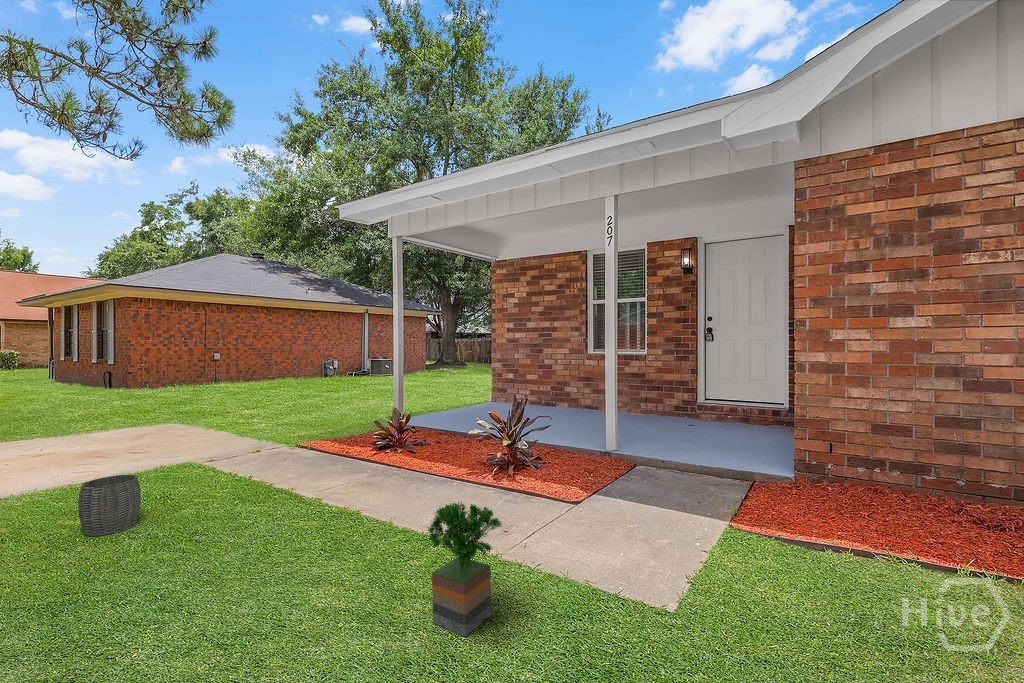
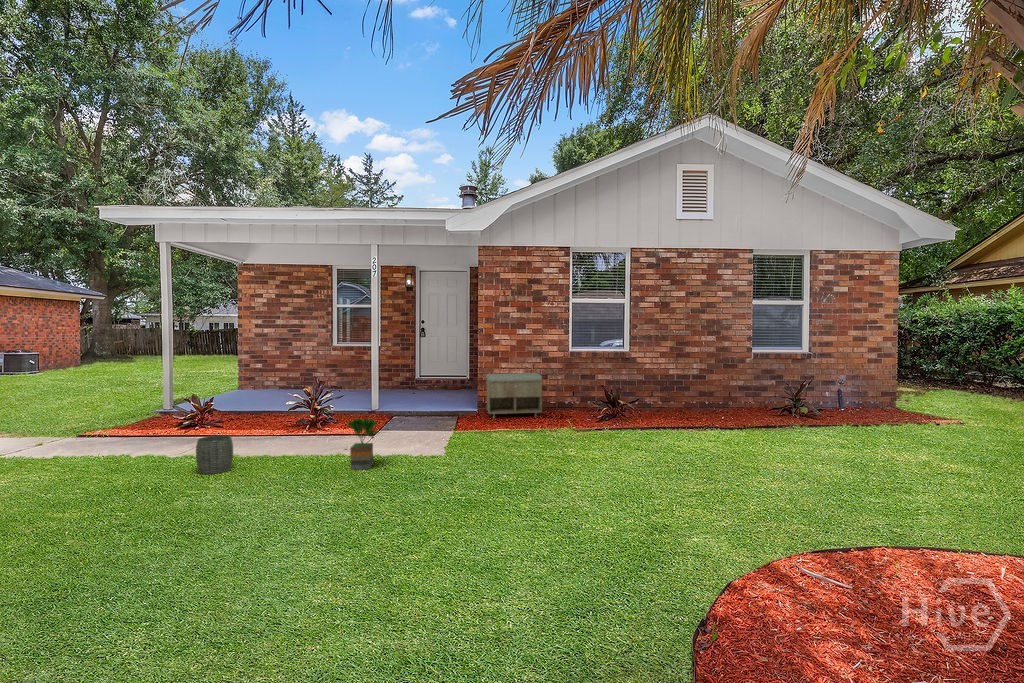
storage bench: none [814,408,971,517] -> present [486,373,542,418]
woven basket: present [78,475,141,536] -> present [196,435,233,474]

